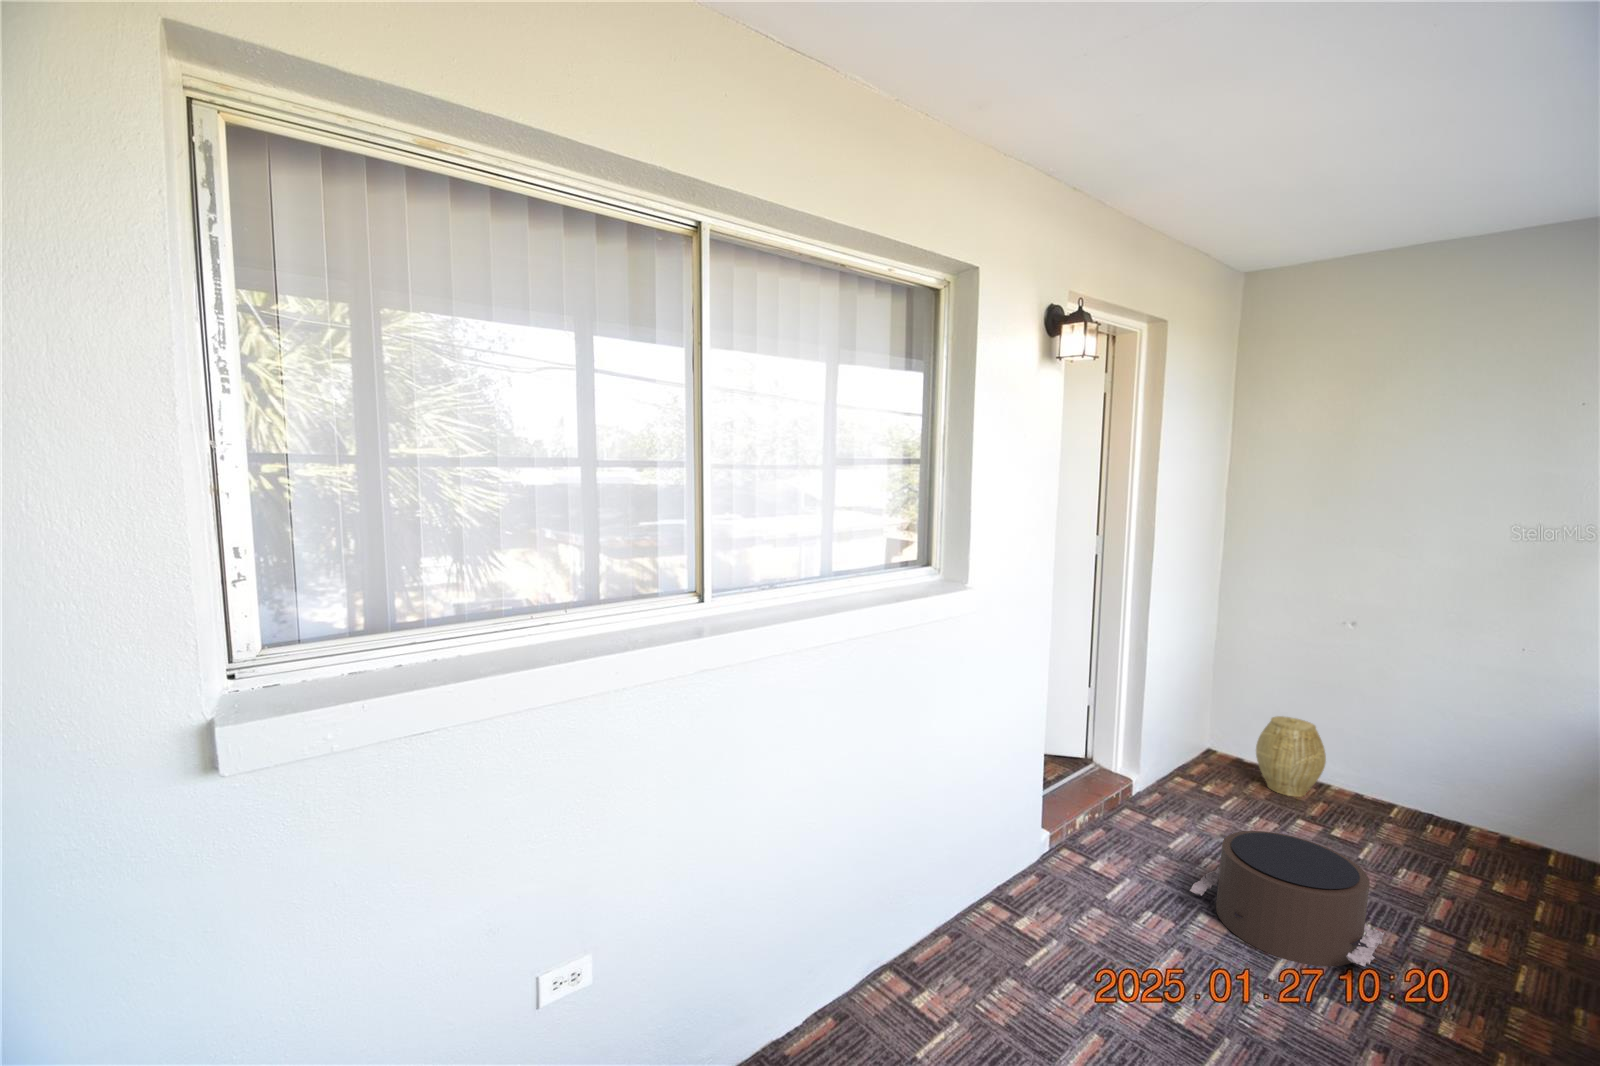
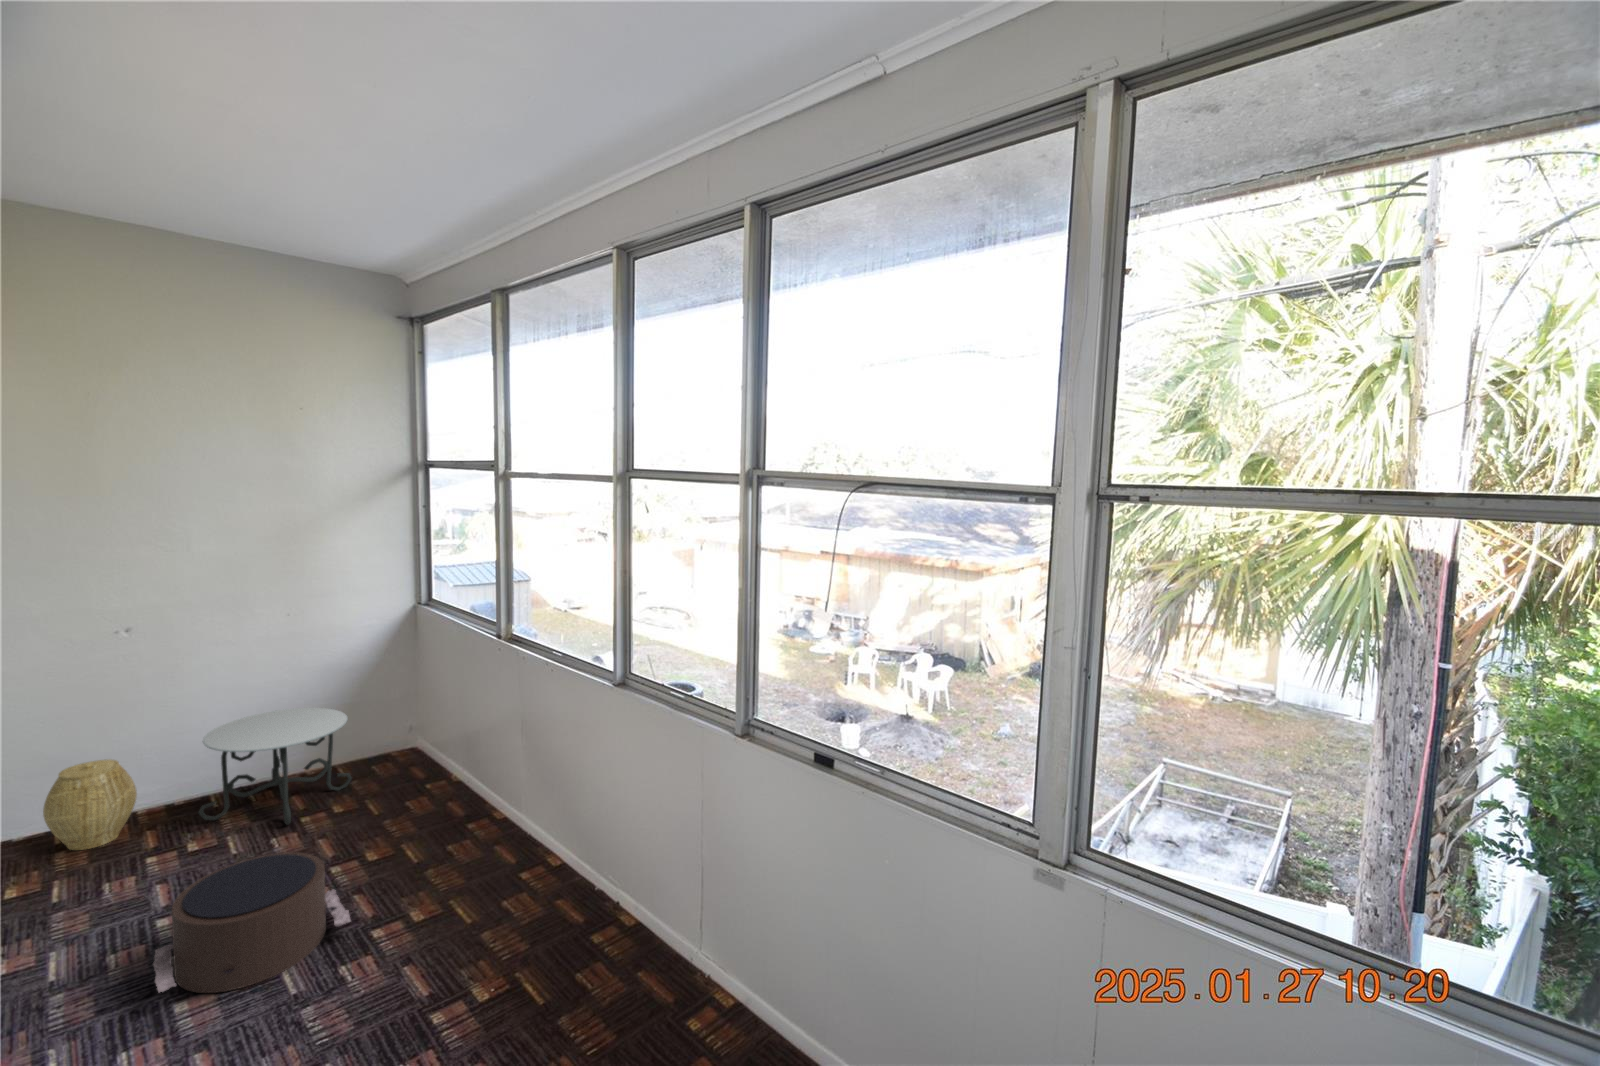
side table: none [1362,733,1558,878] -> present [198,708,352,825]

